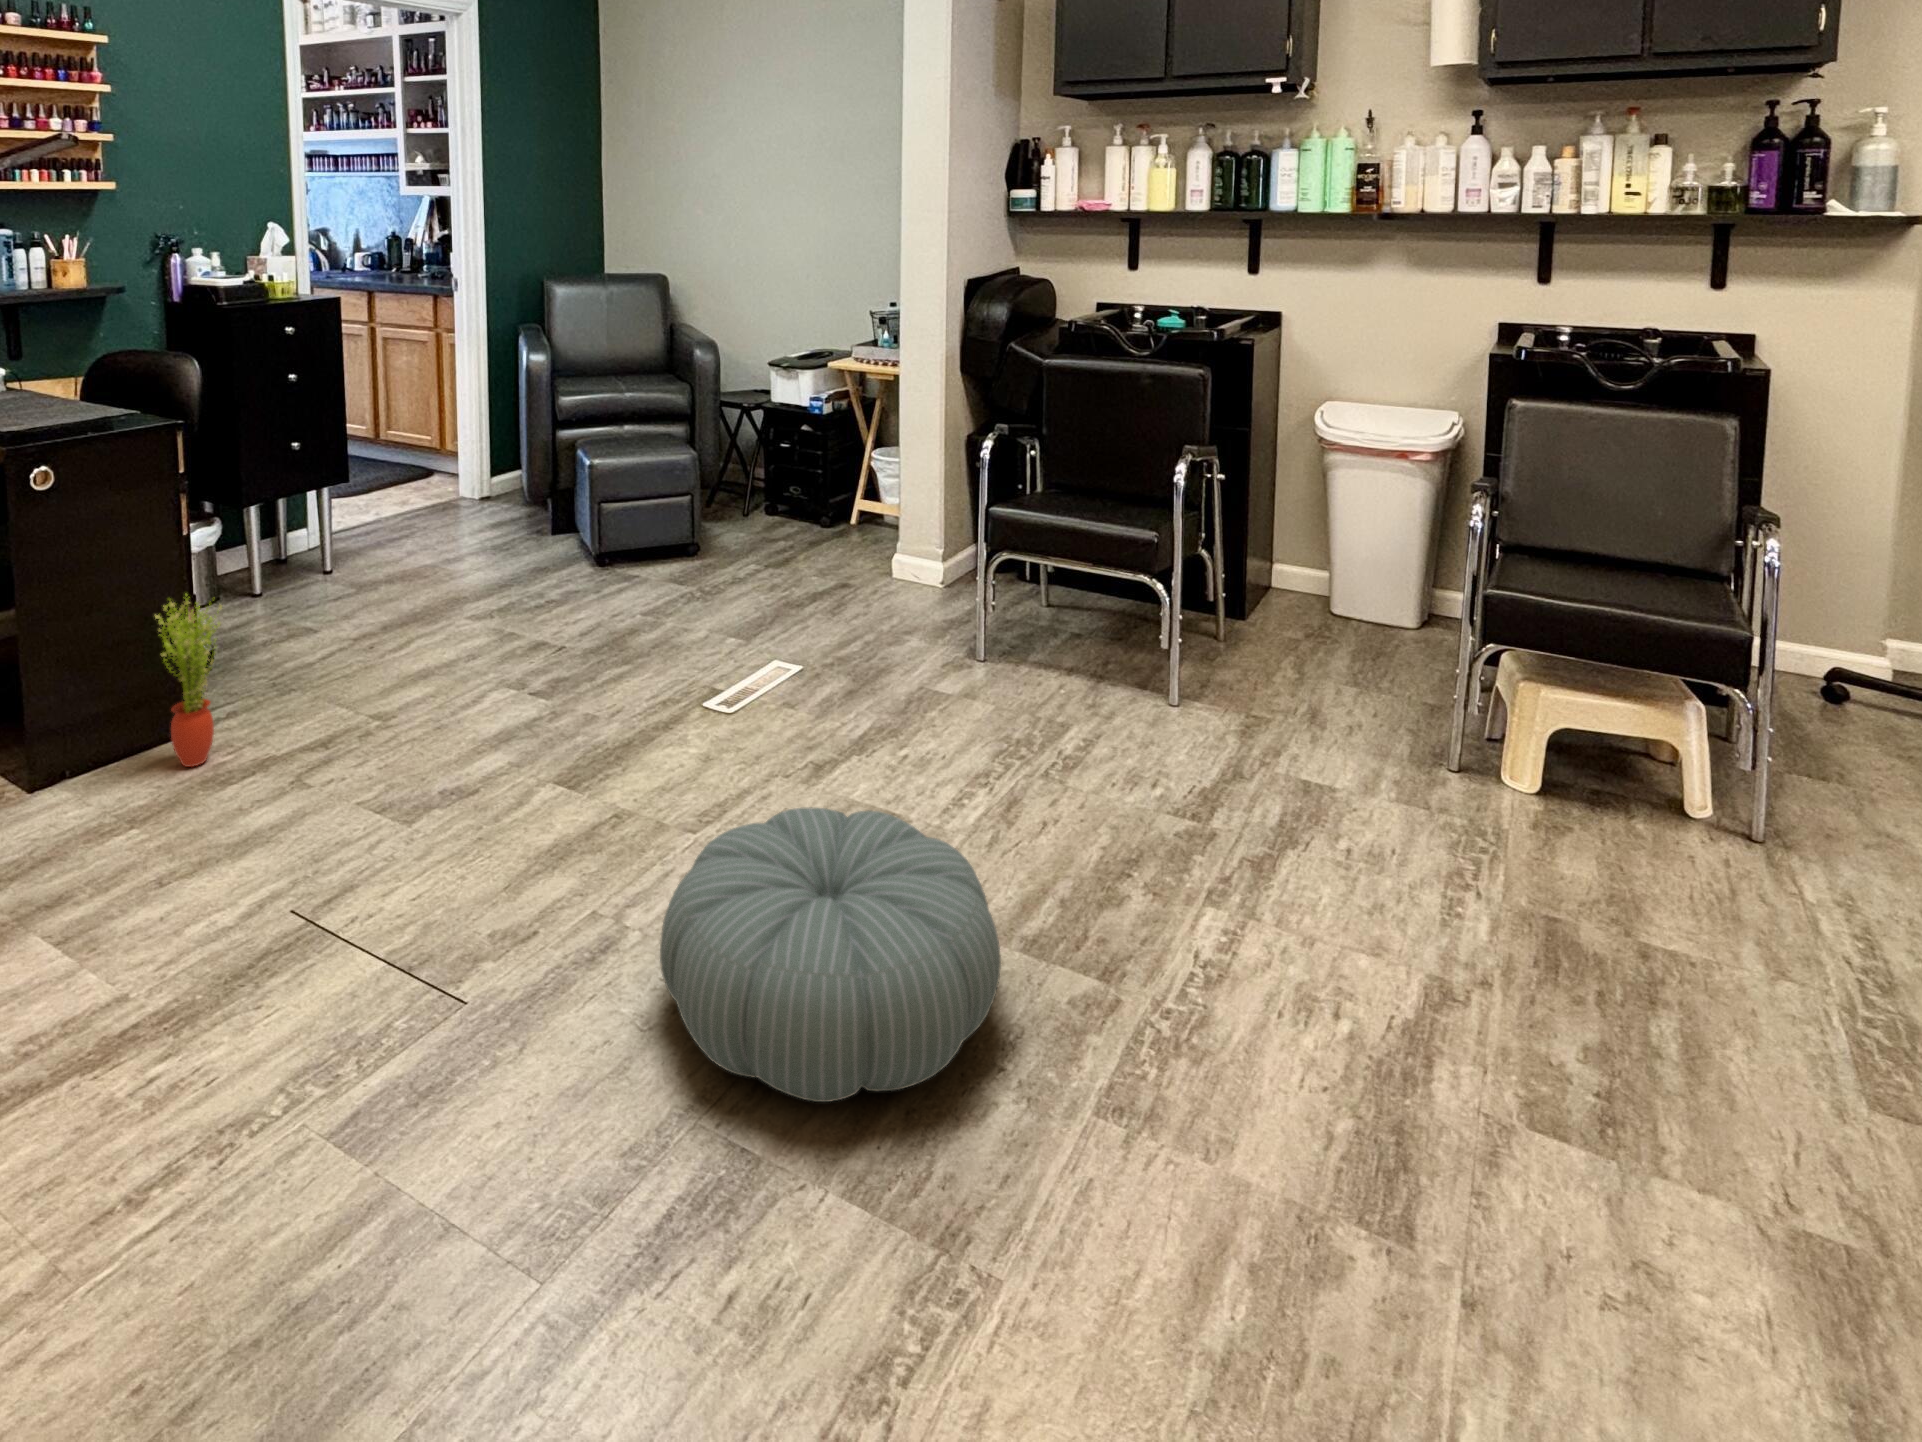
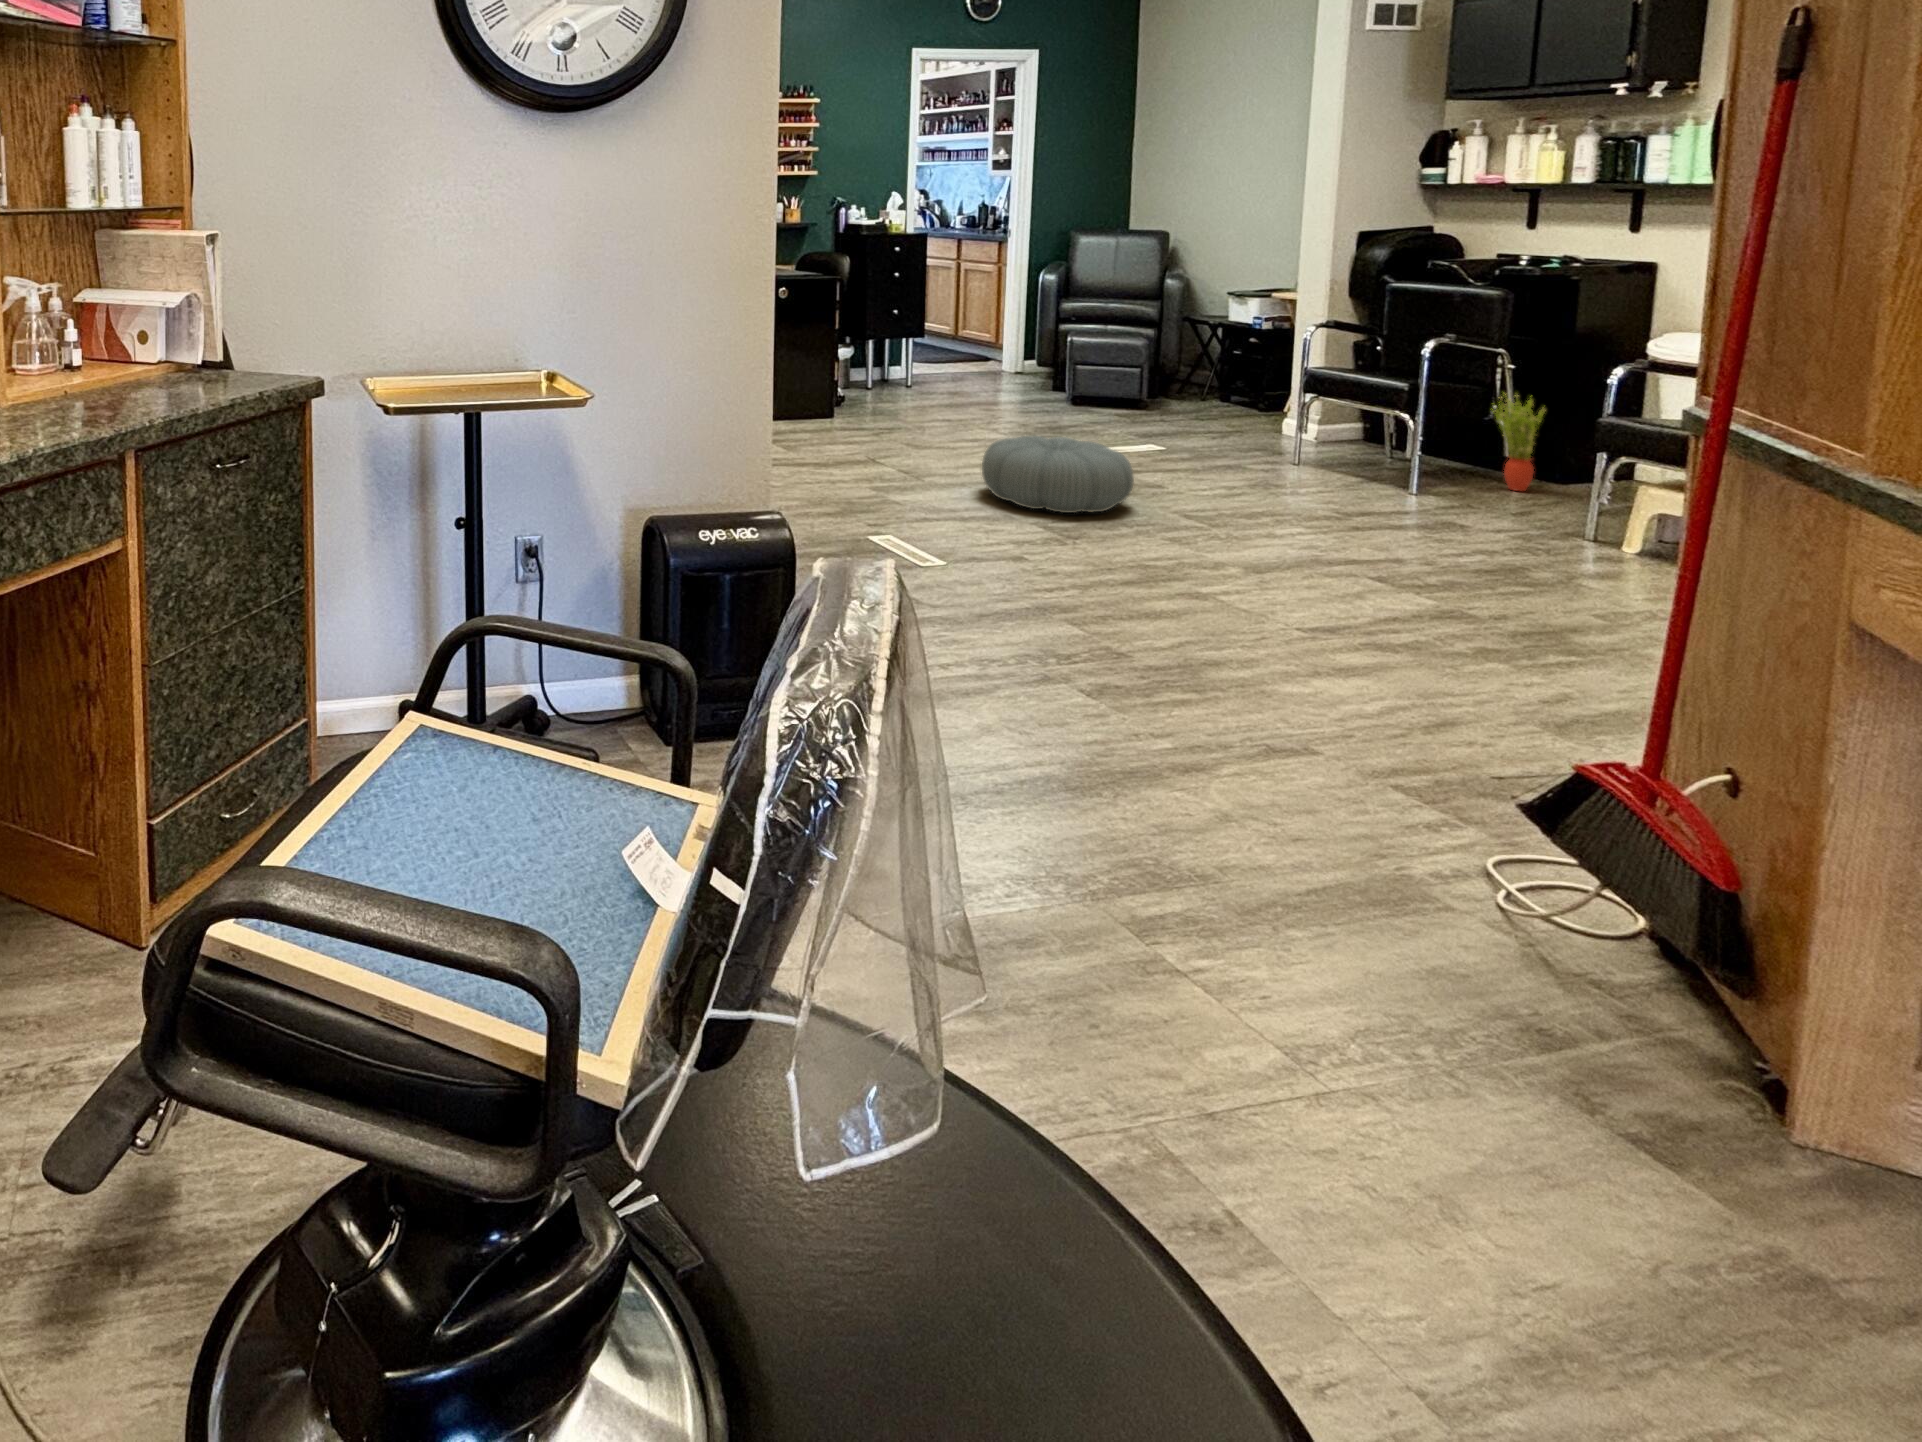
potted plant: present [155,599,222,767] -> present [1492,394,1544,491]

